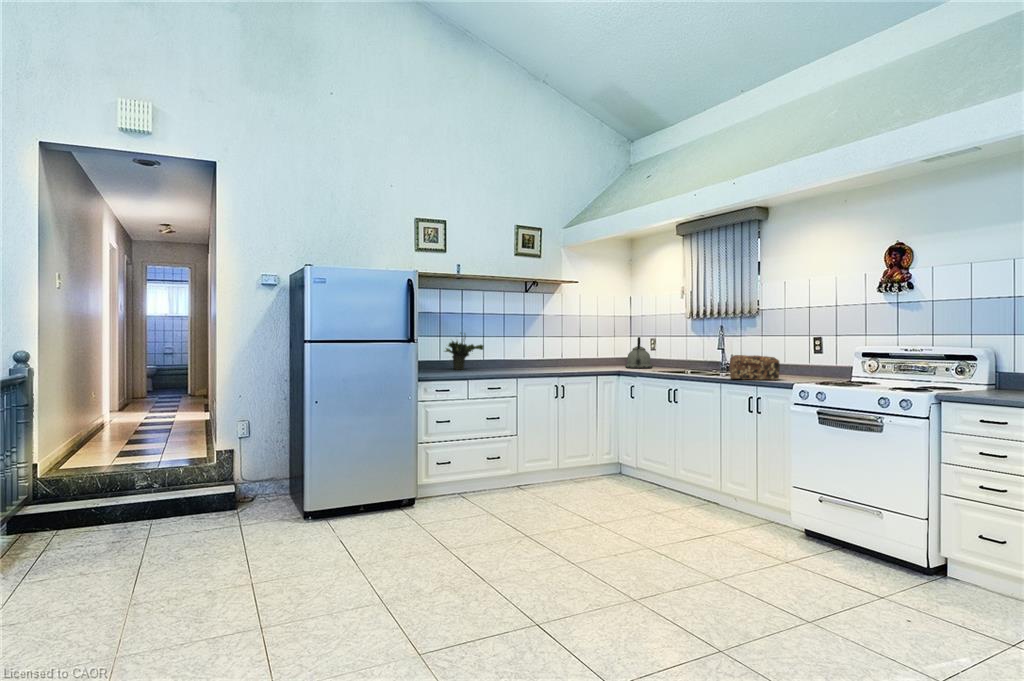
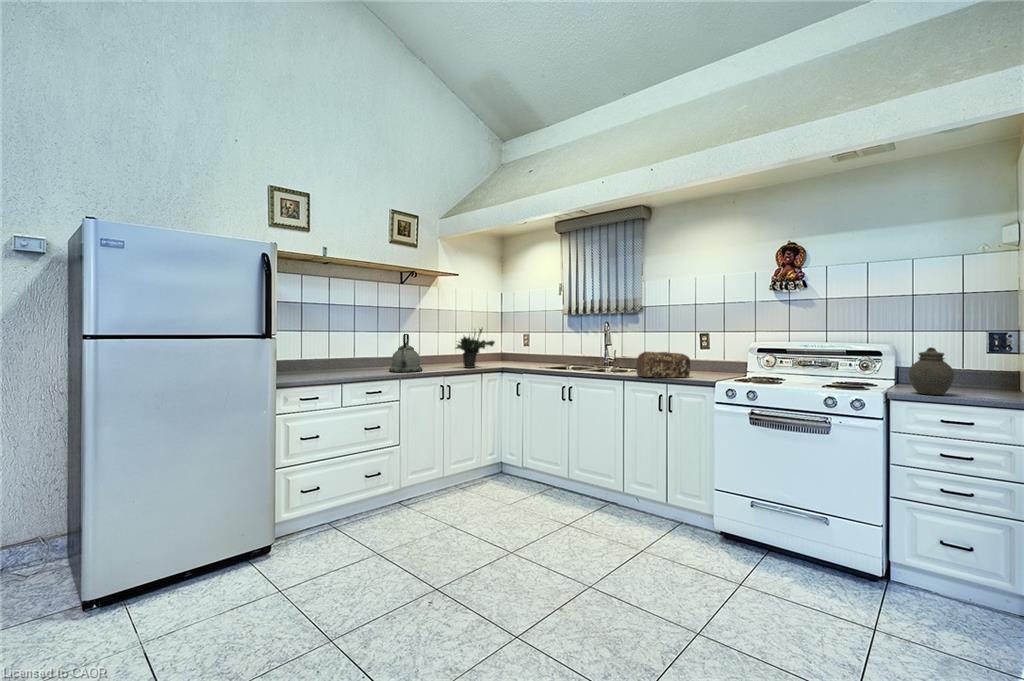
potted plant: present [445,333,484,370] -> present [456,329,495,368]
kettle: present [625,337,653,368] -> present [389,334,422,372]
jar: none [958,351,999,396] -> present [909,347,954,395]

